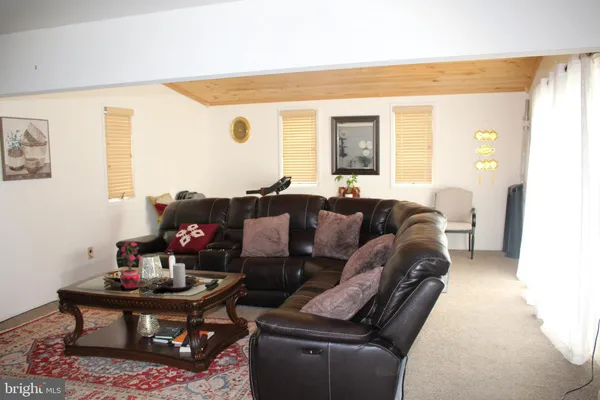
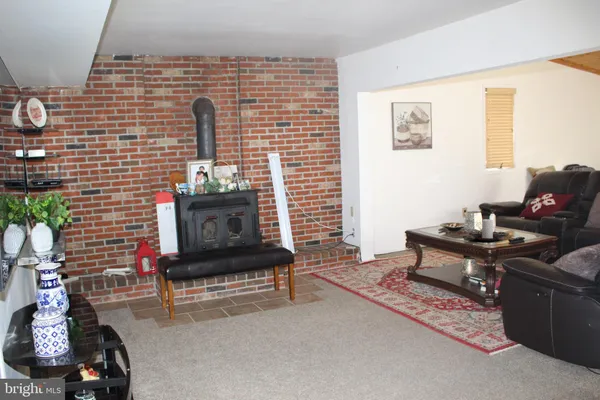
potted plant: present [119,241,141,289] -> none [441,198,462,236]

